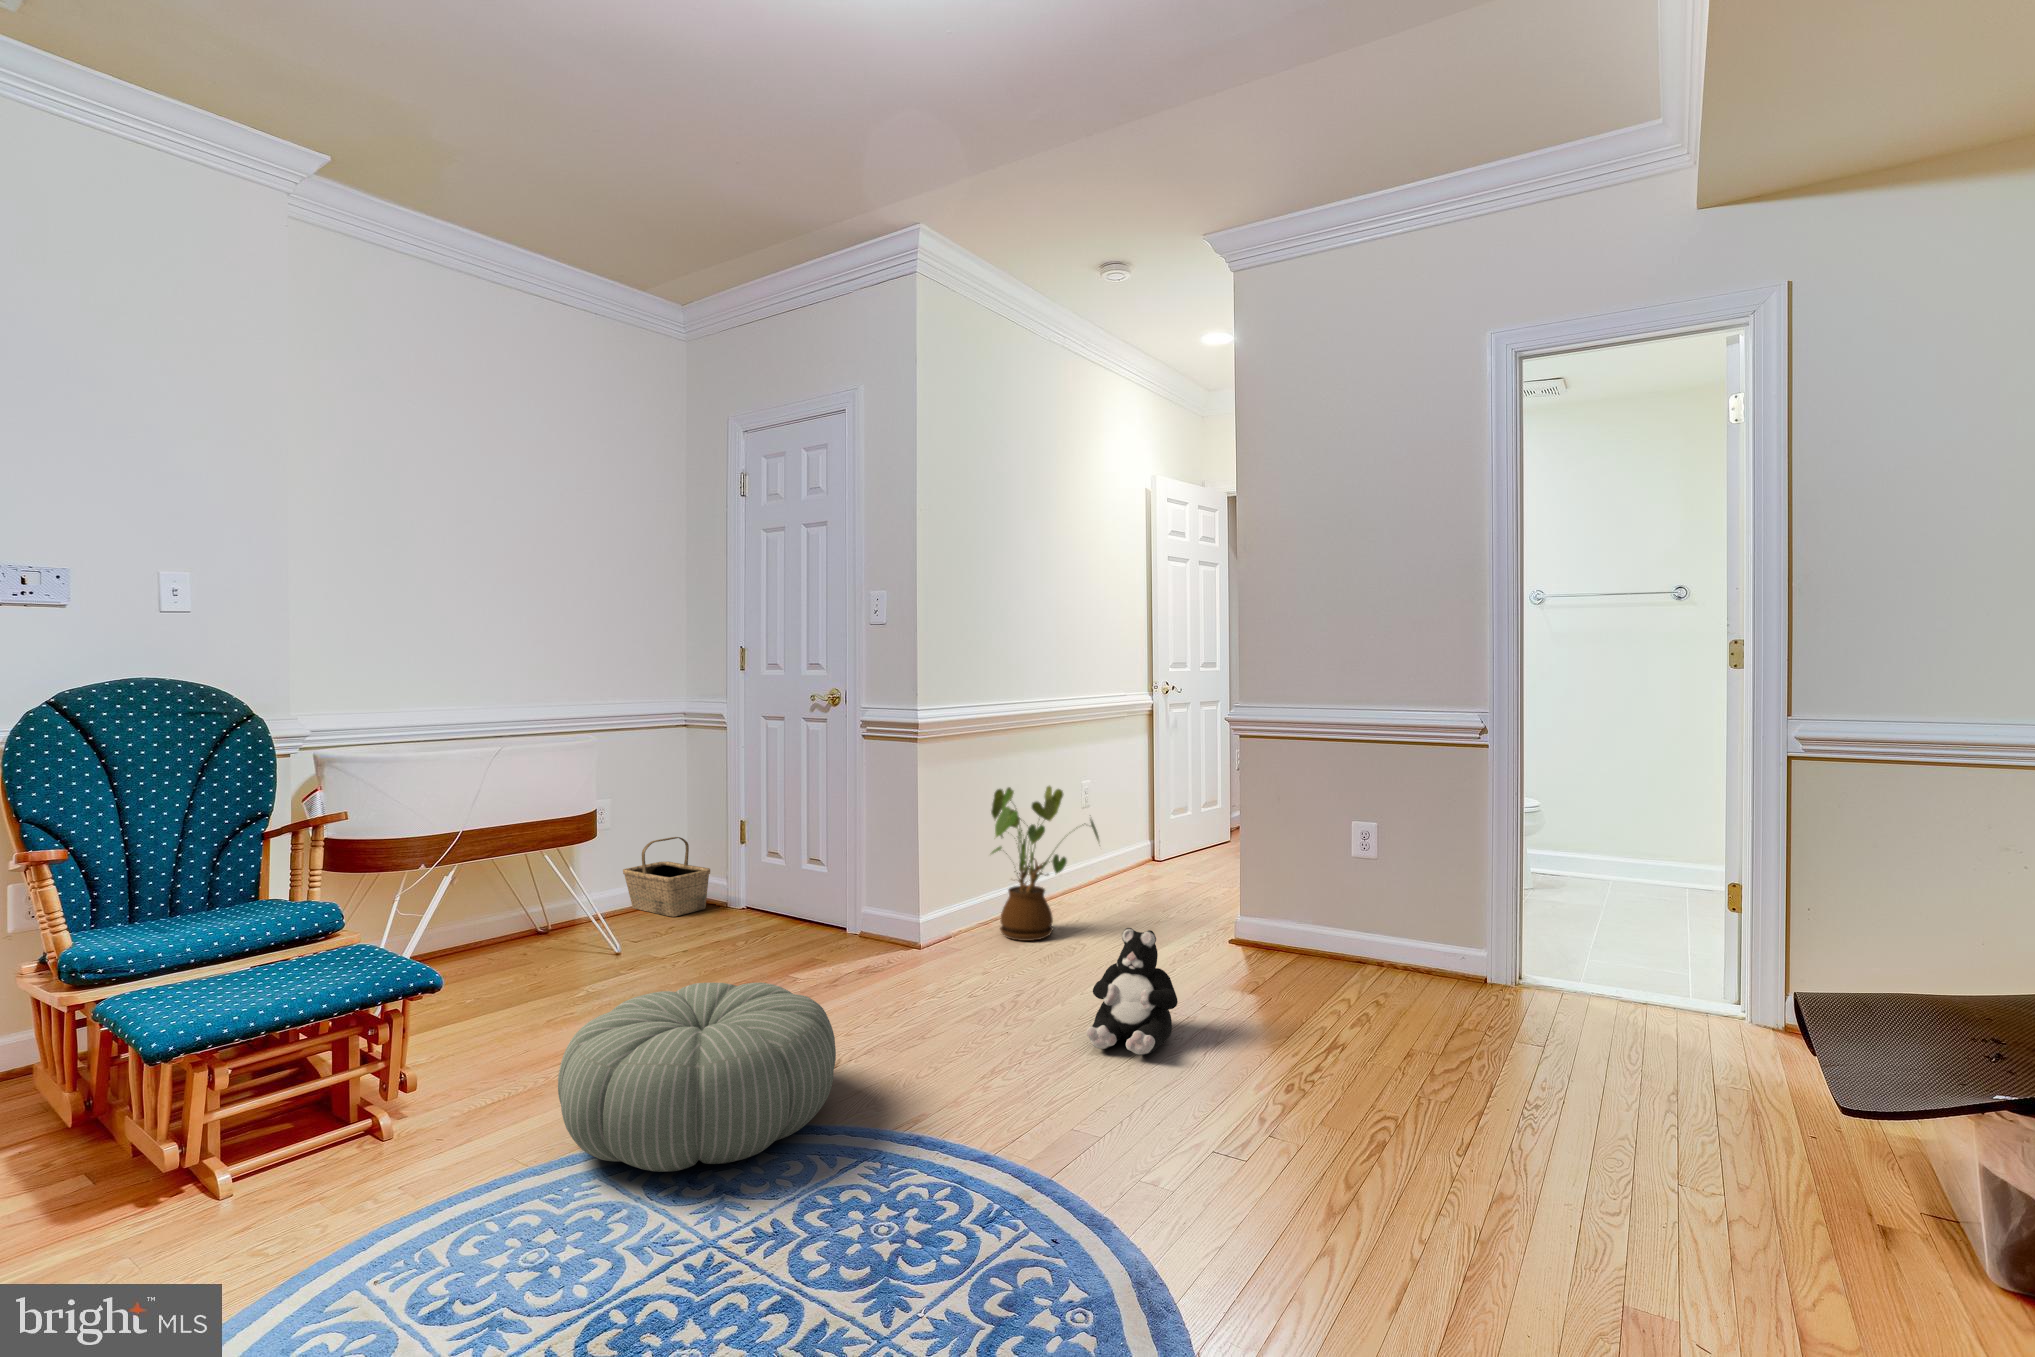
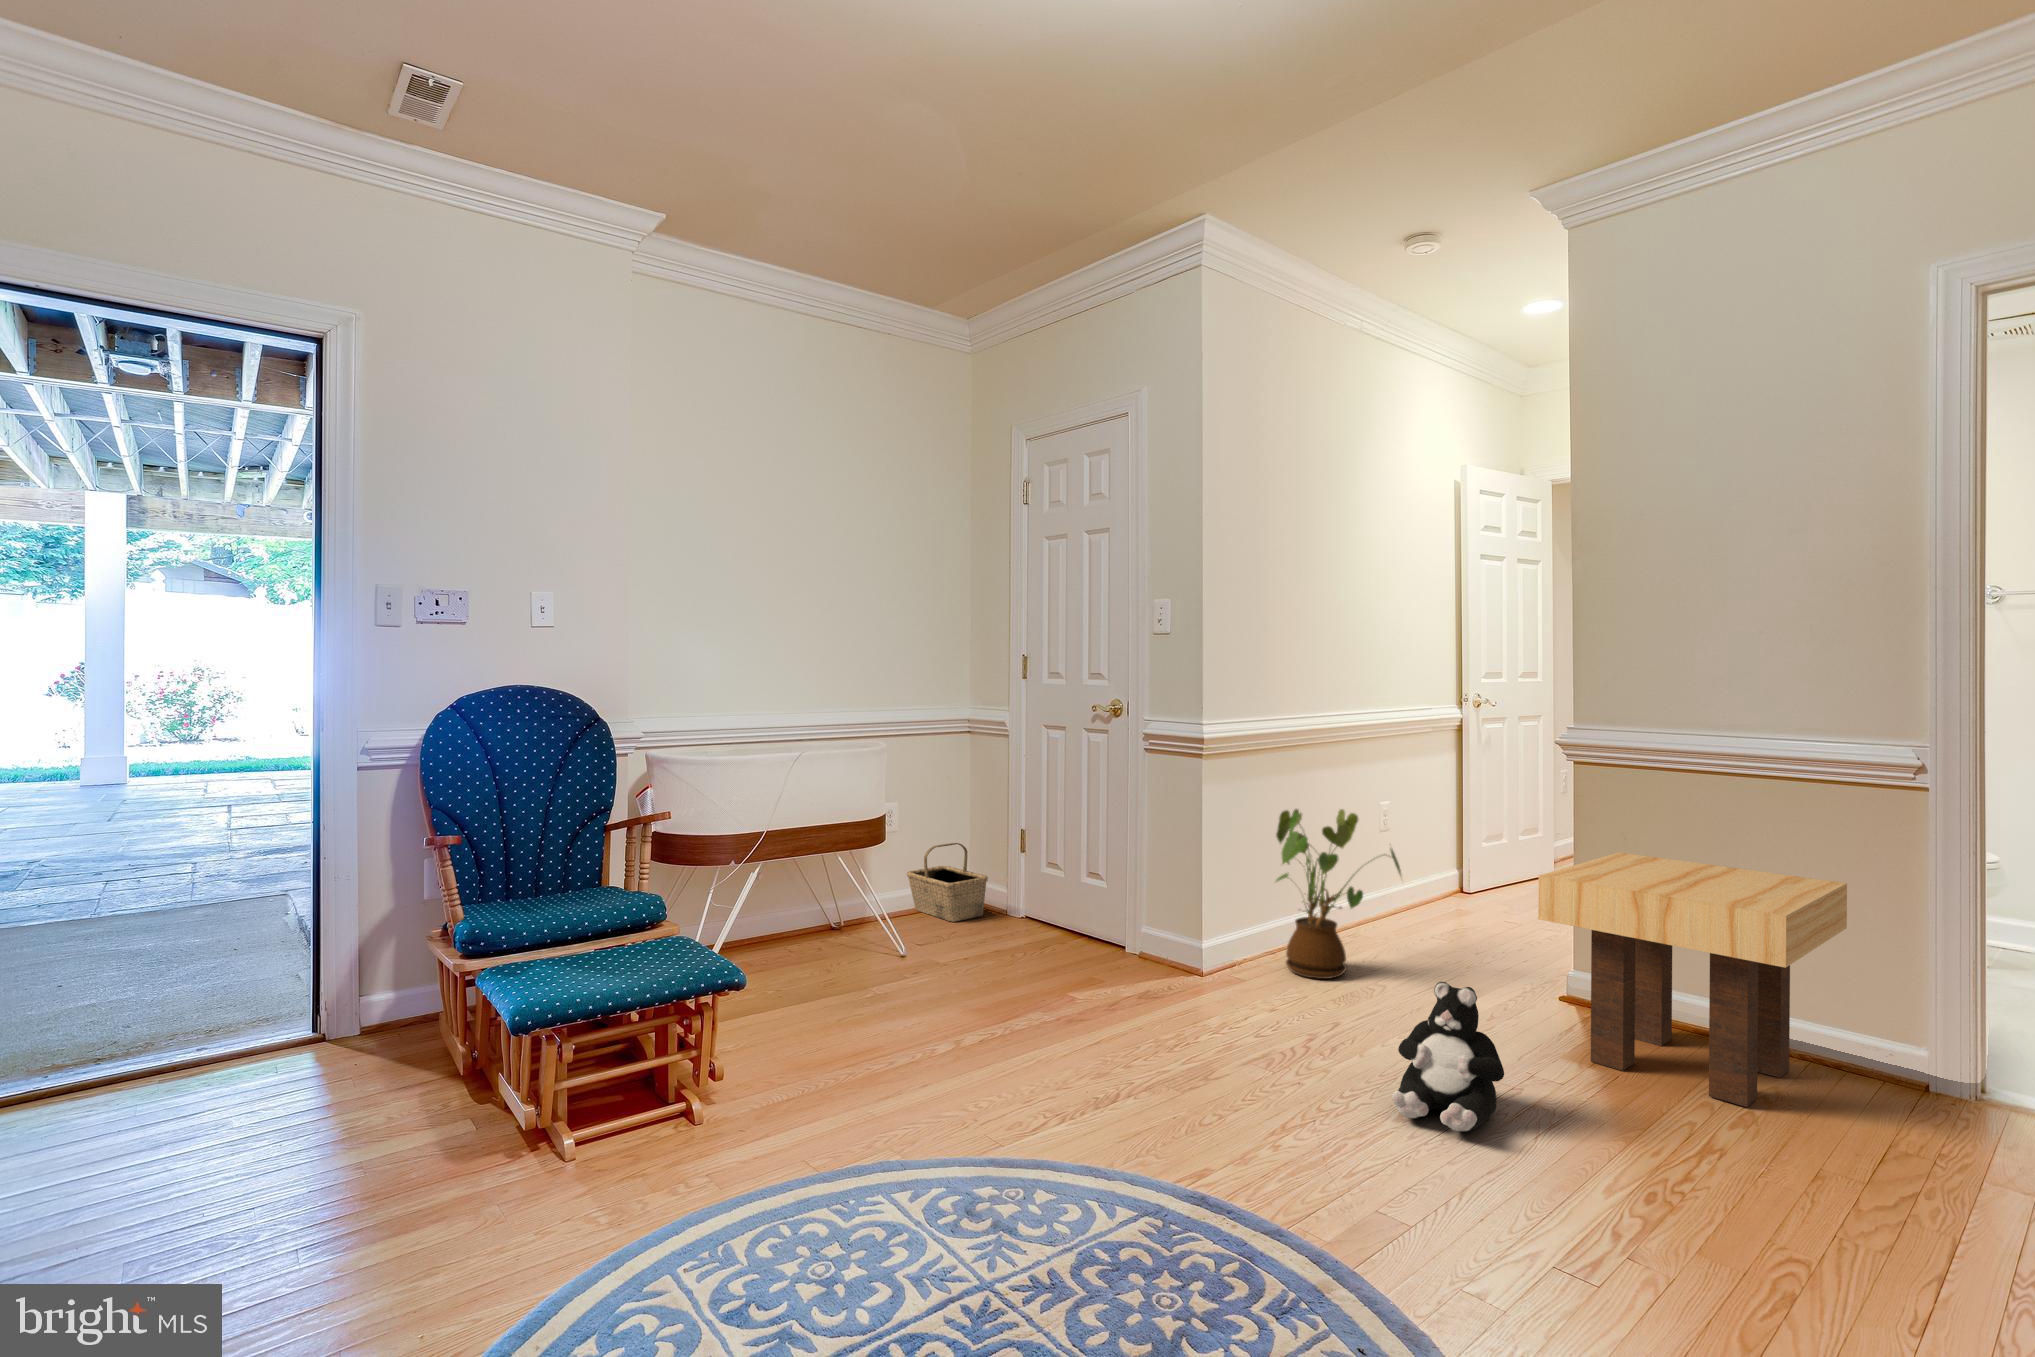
side table: none [1207,811,1431,1011] -> present [1538,852,1847,1107]
pouf: present [558,983,836,1172] -> none [845,1002,1113,1197]

